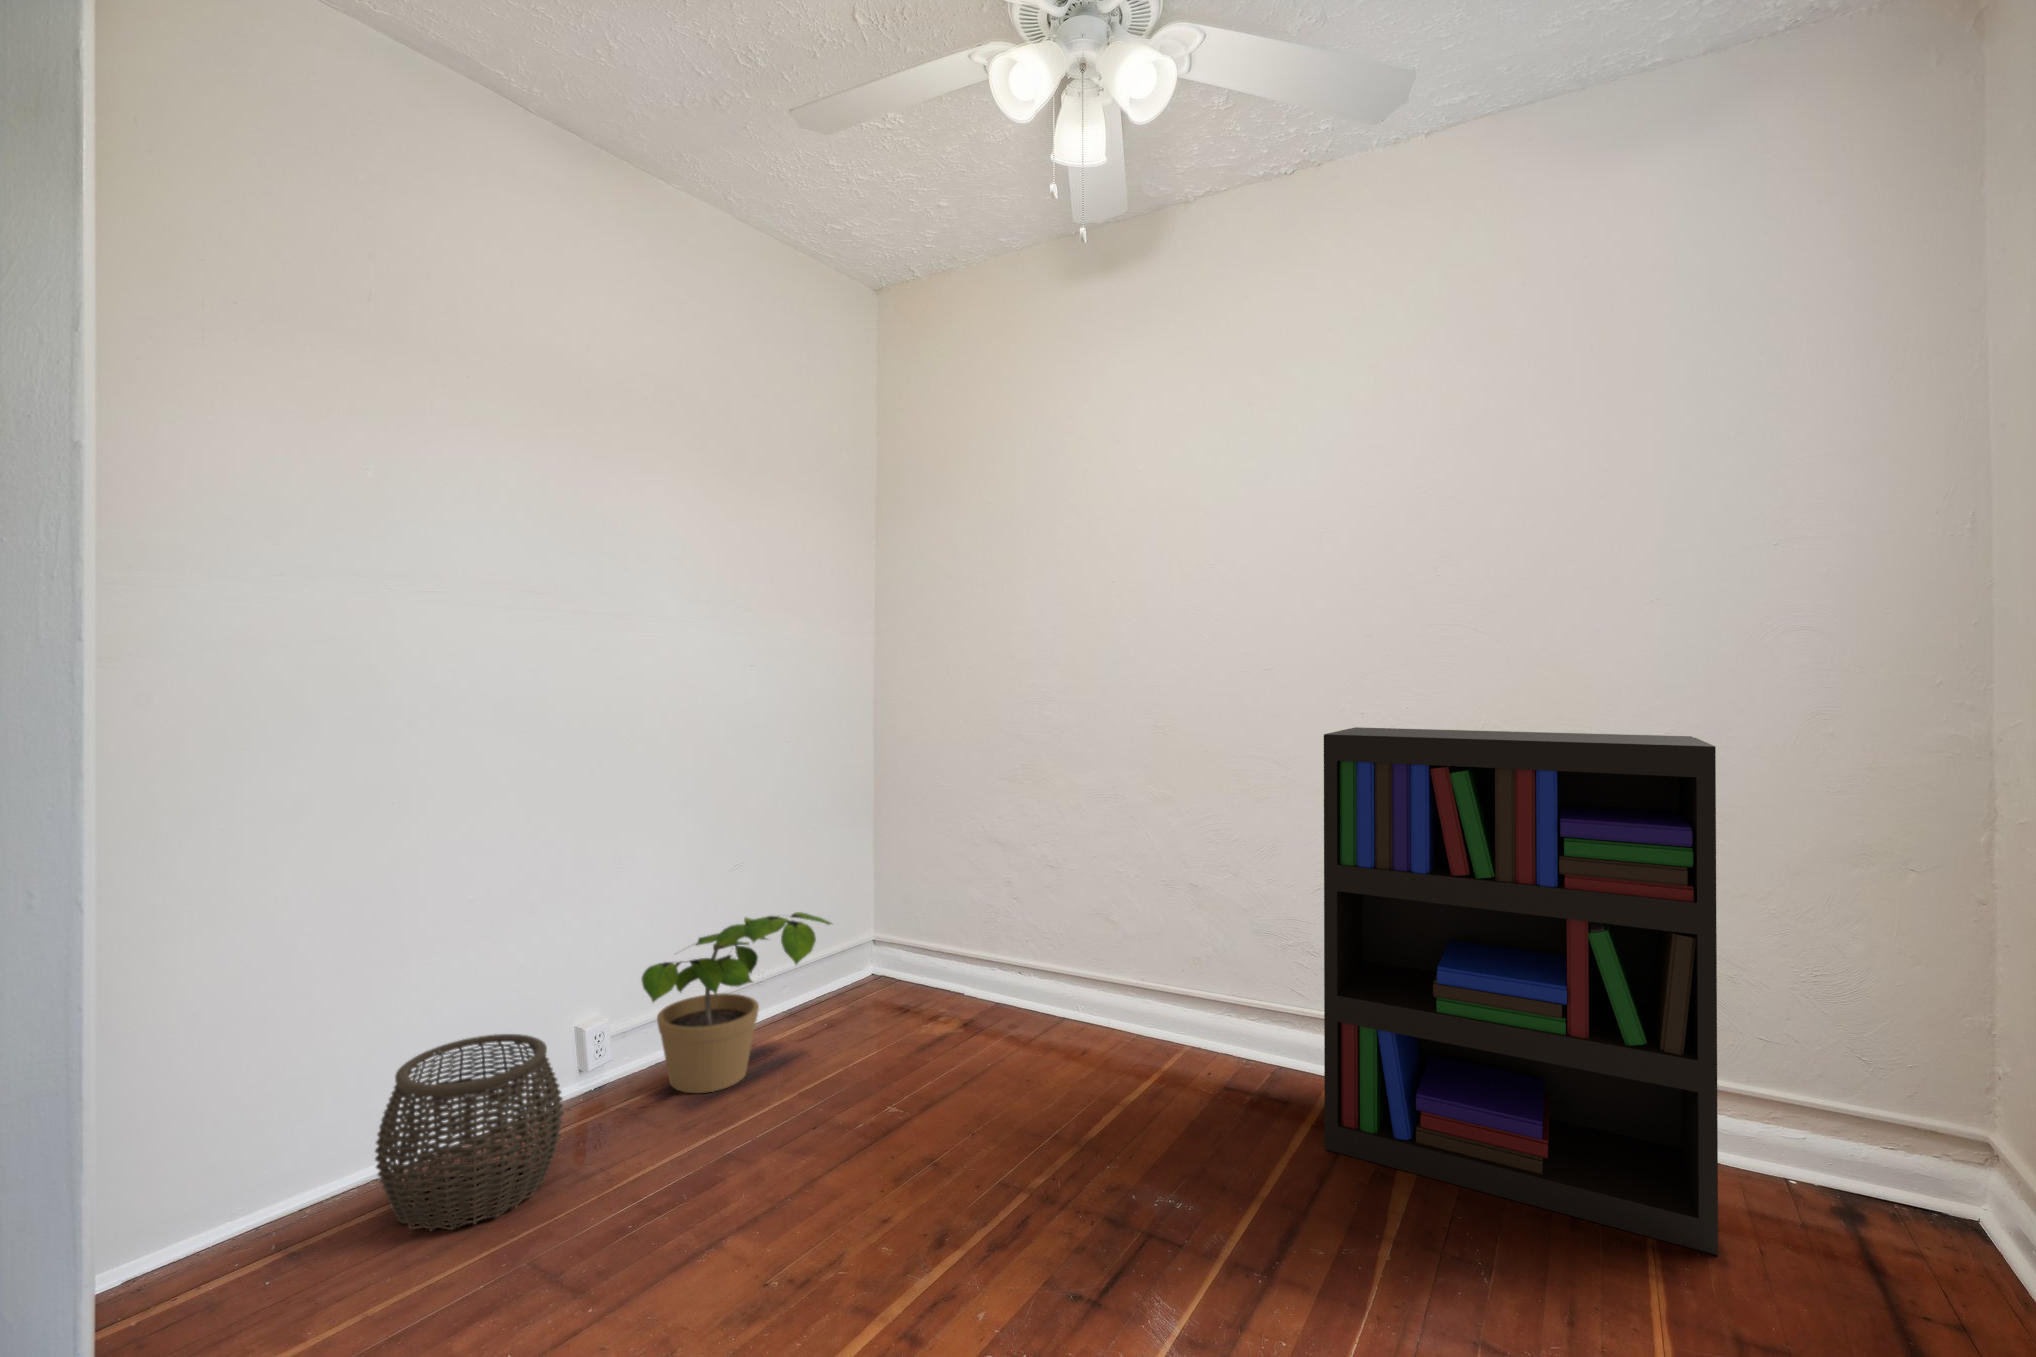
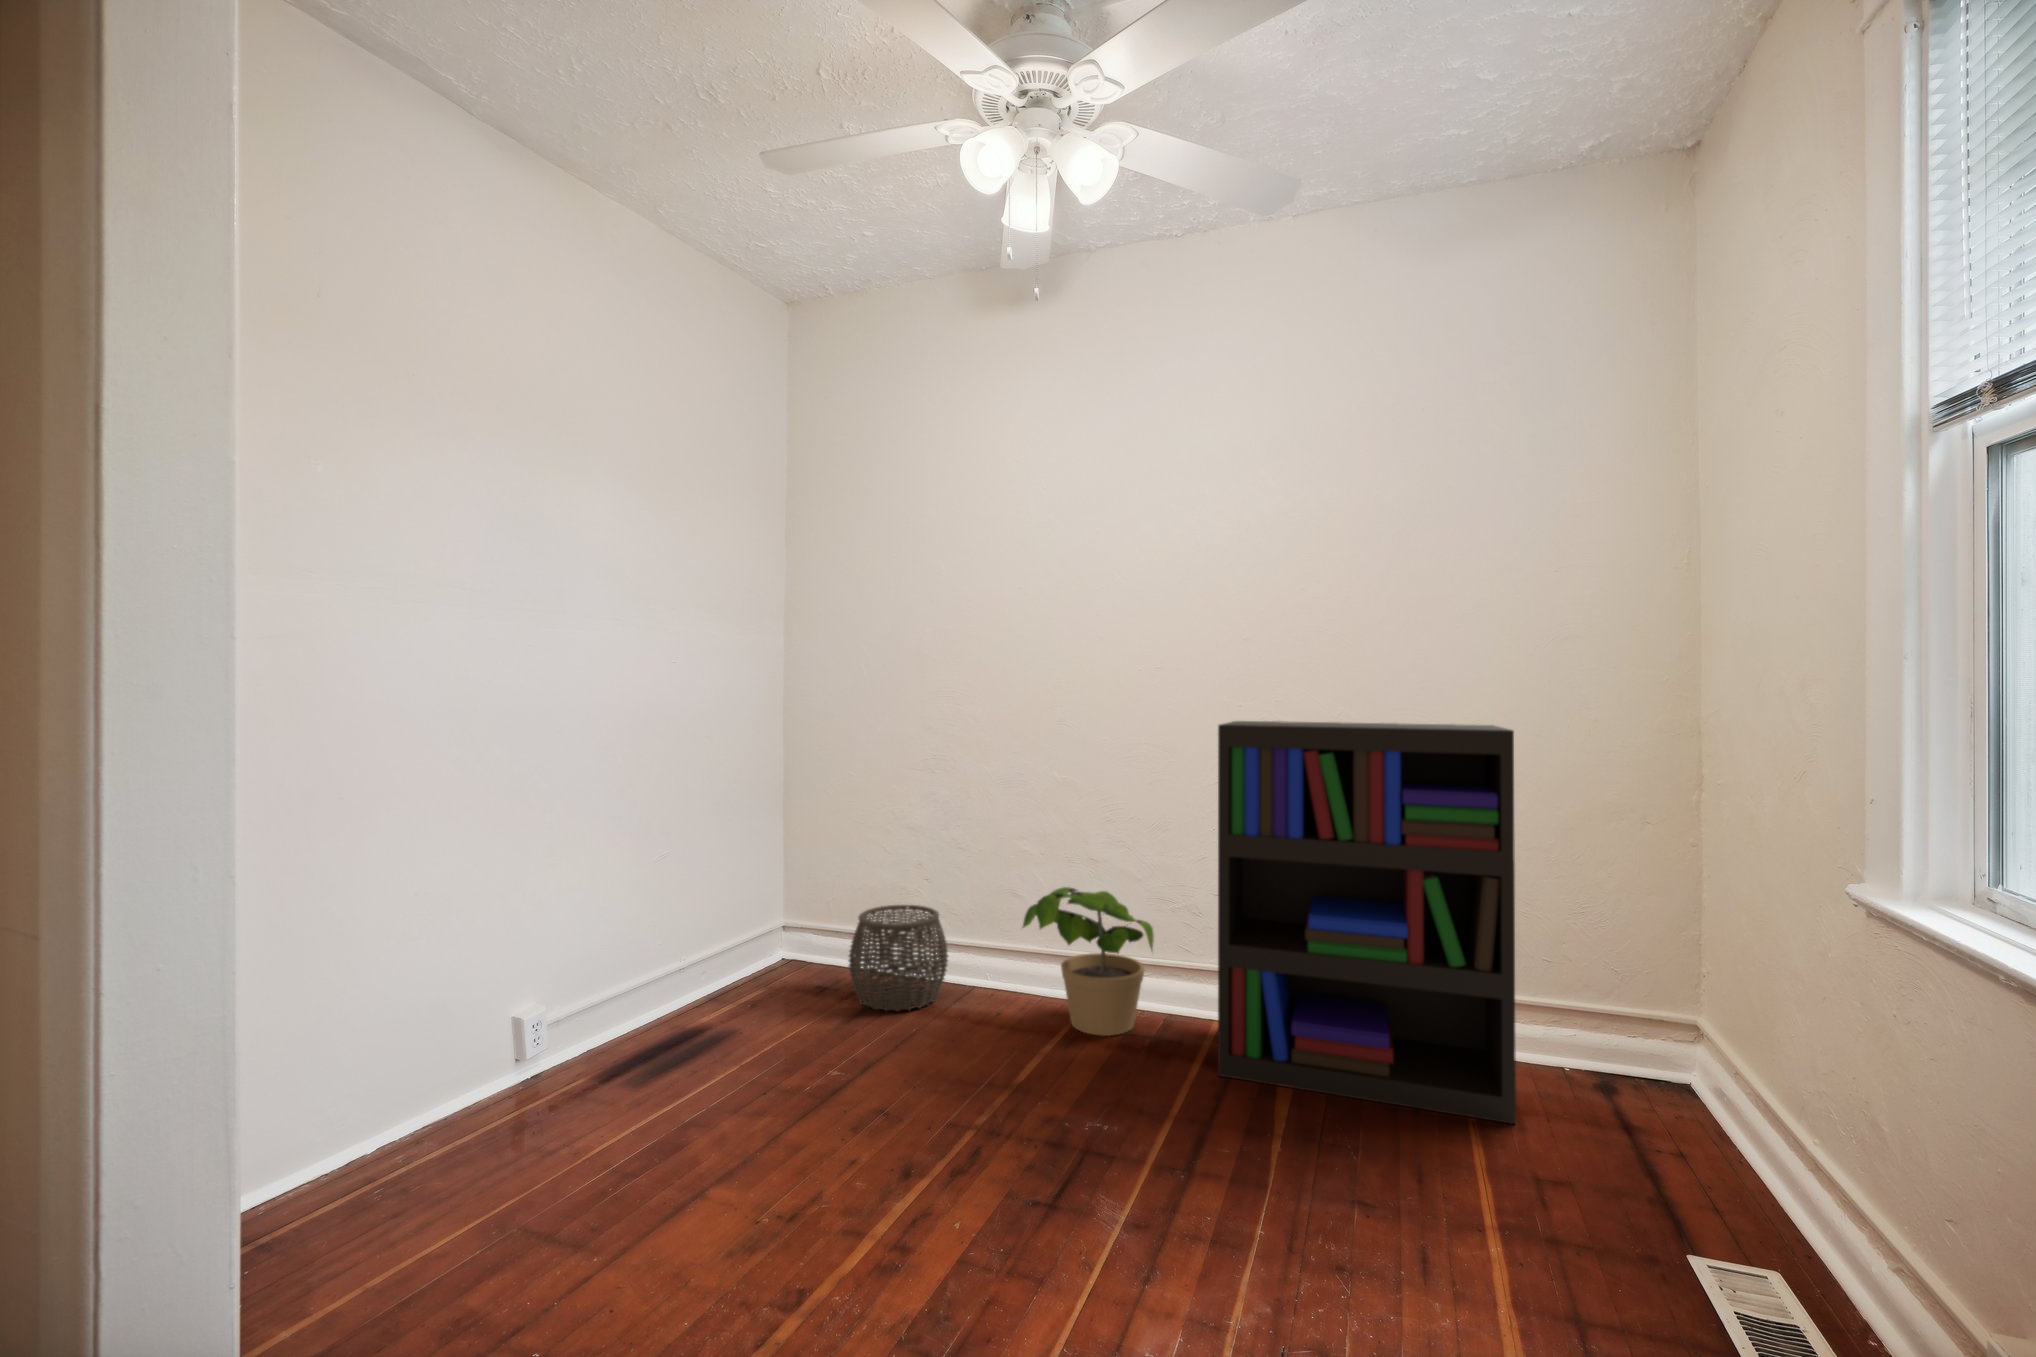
potted plant: present [642,912,831,1093] -> present [1023,887,1154,1036]
woven basket: present [375,1034,564,1231] -> present [849,905,948,1011]

